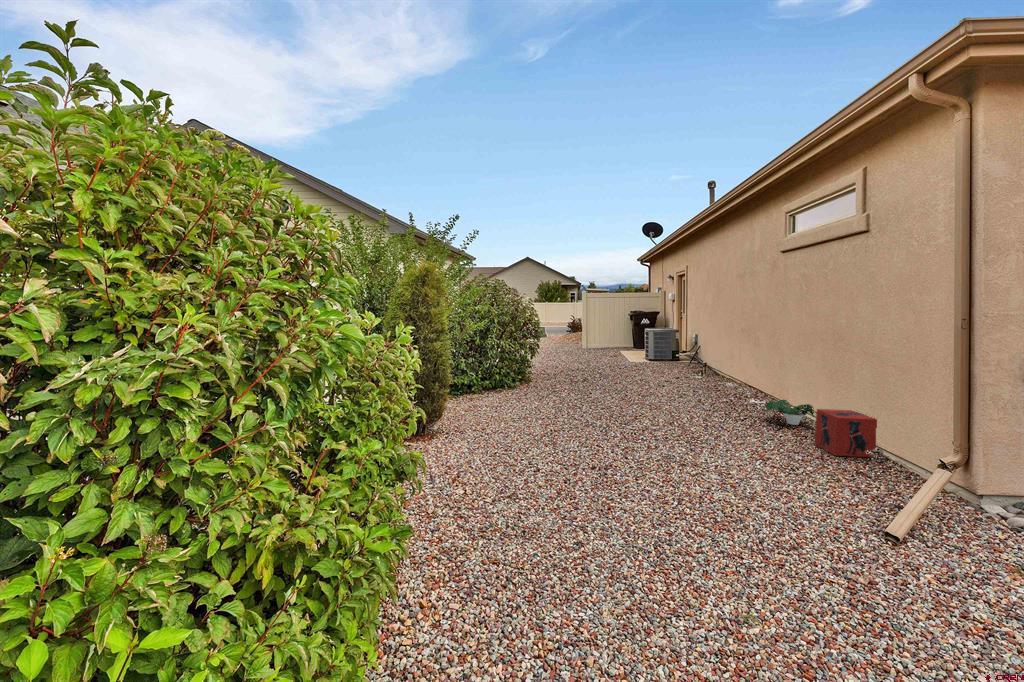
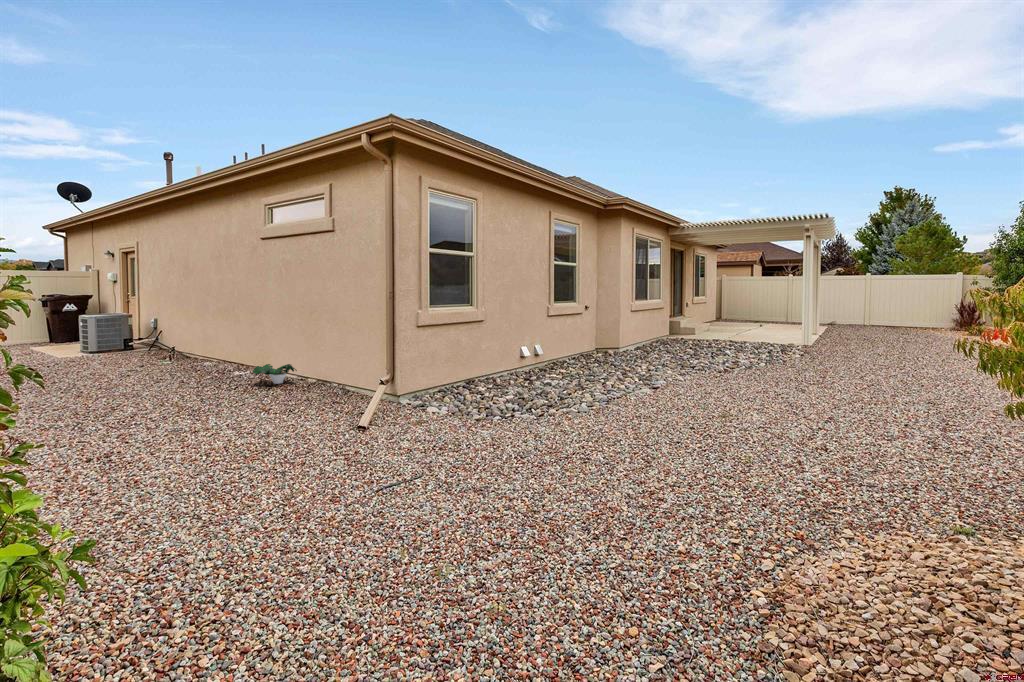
storage box: present [814,409,877,457] -> none [298,360,342,396]

